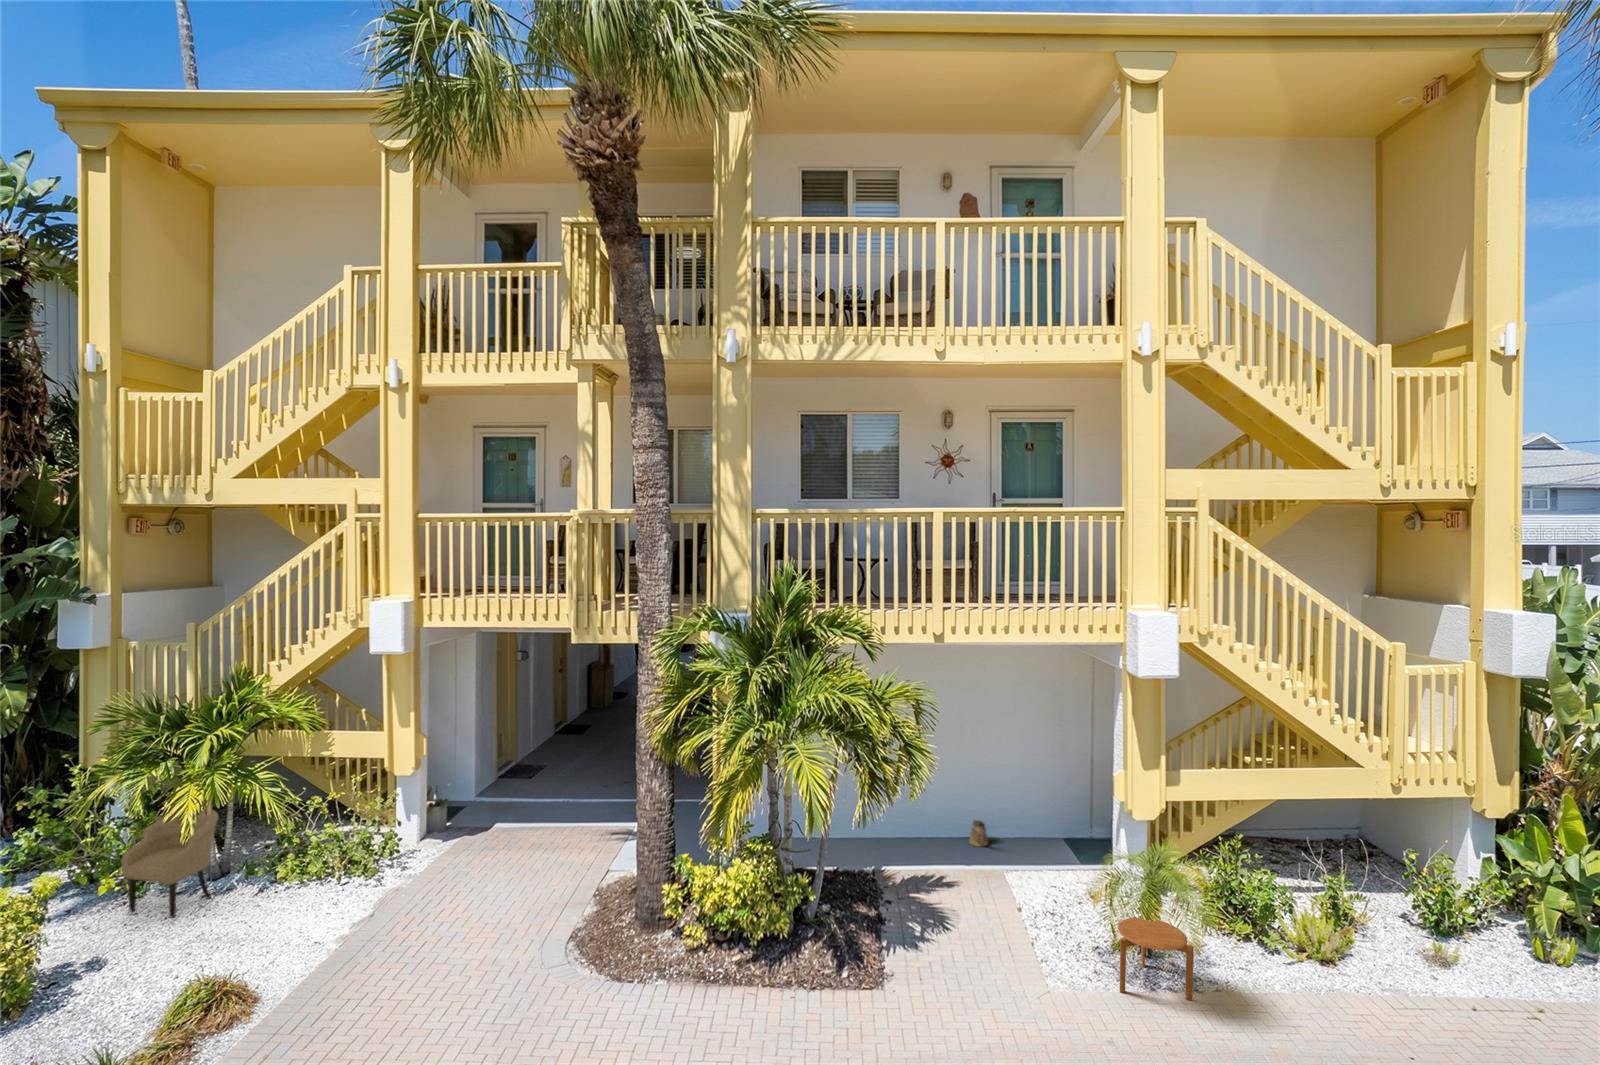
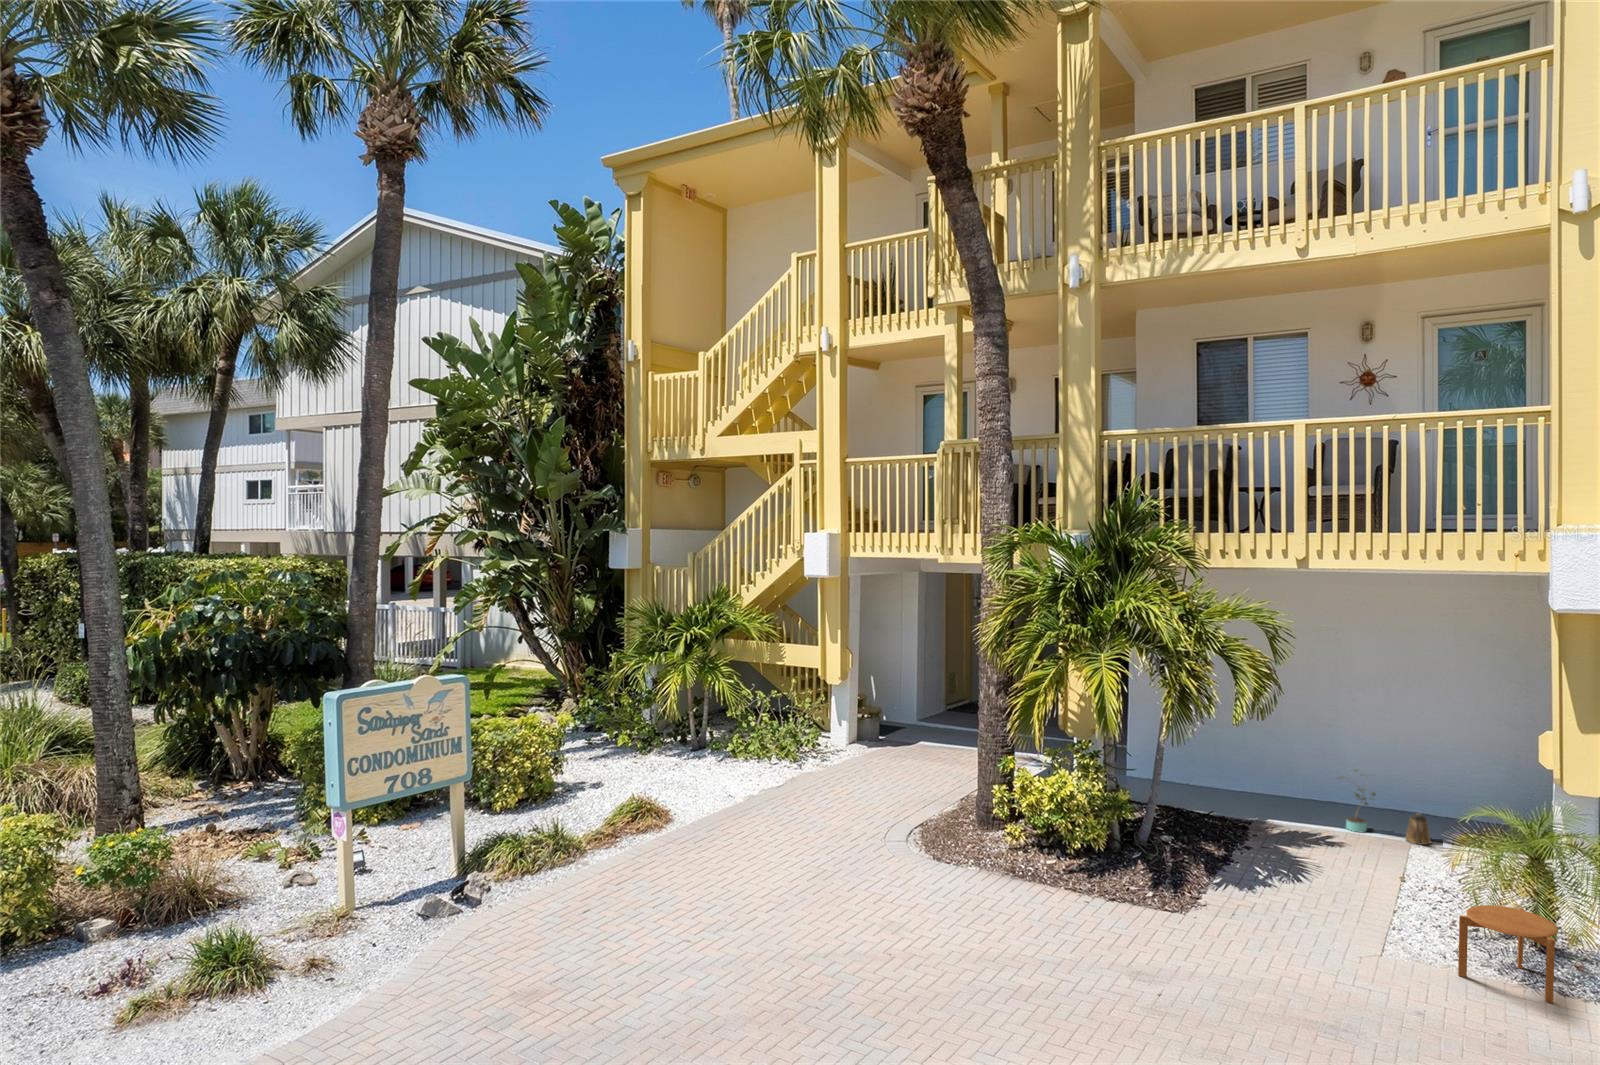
potted plant: none [919,789,949,844] -> present [1340,770,1375,832]
chair: present [122,810,218,917] -> none [646,687,702,761]

